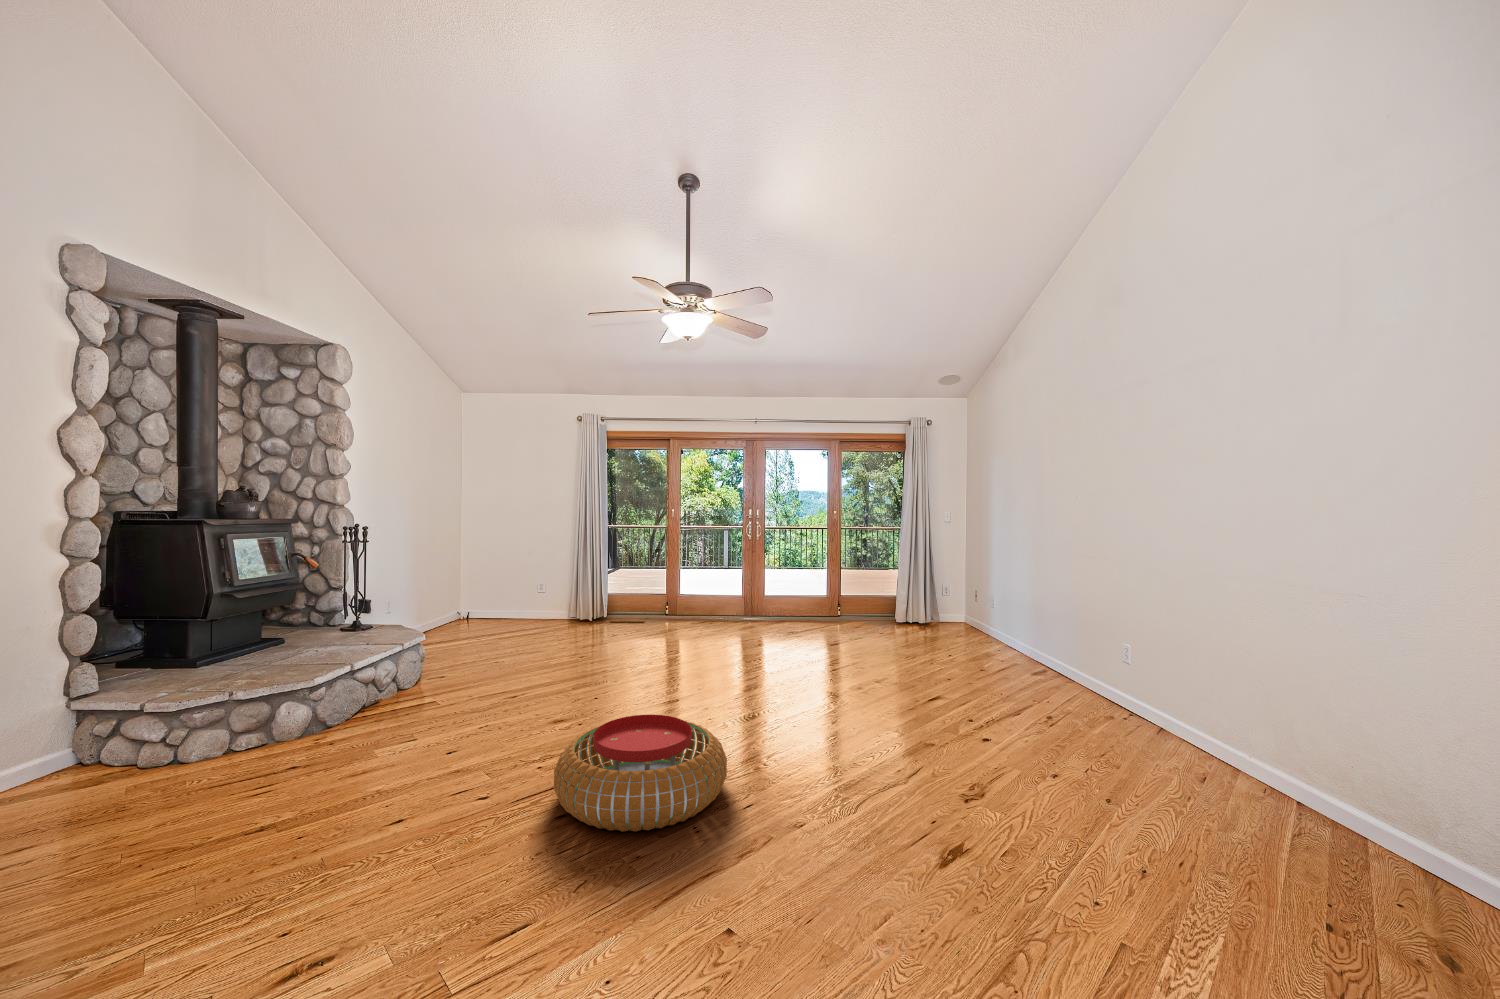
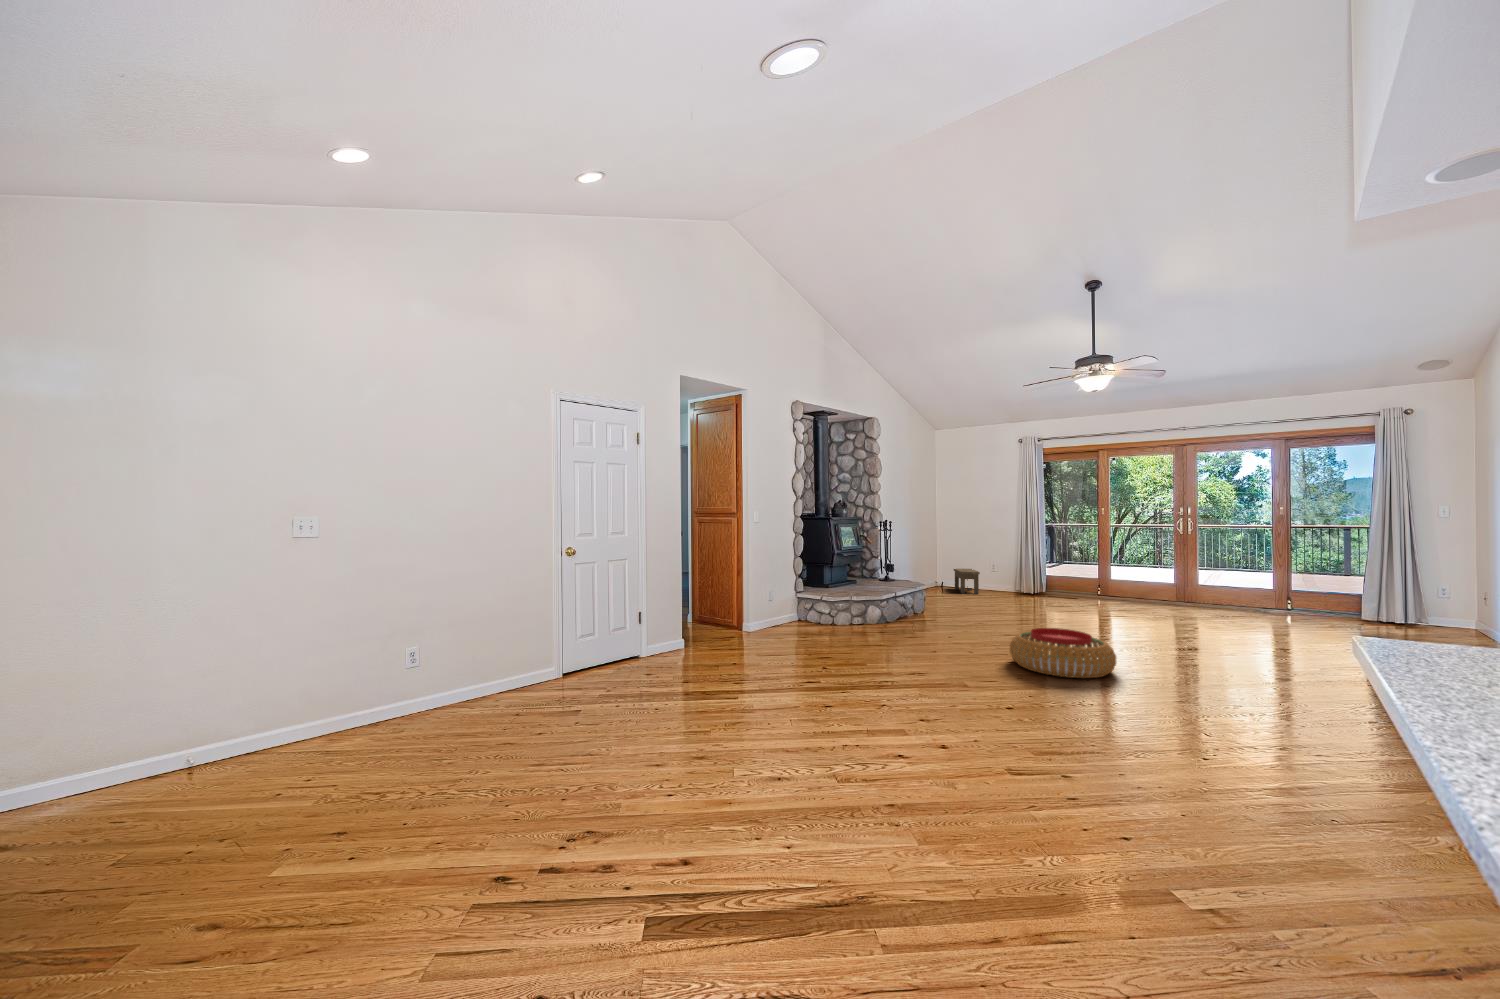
side table: none [487,590,523,629] -> present [954,569,980,594]

